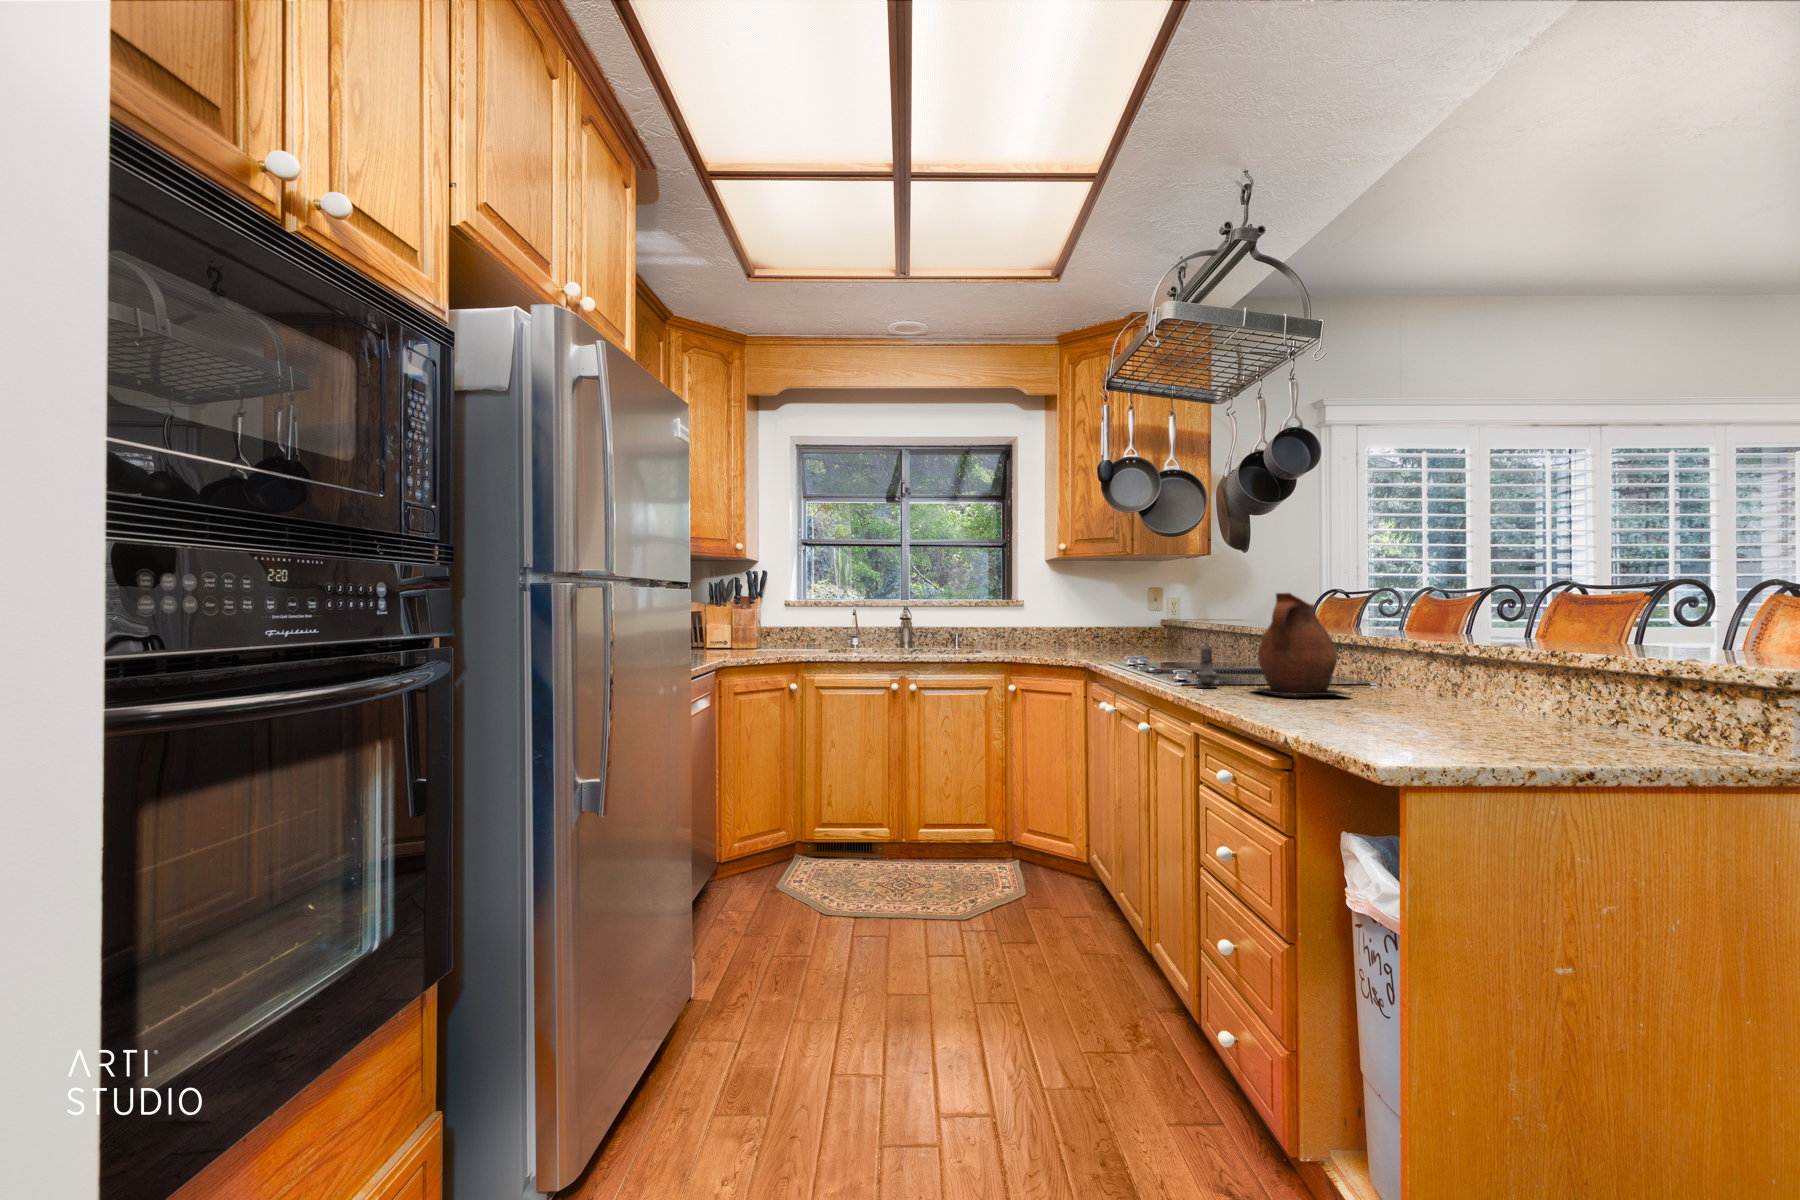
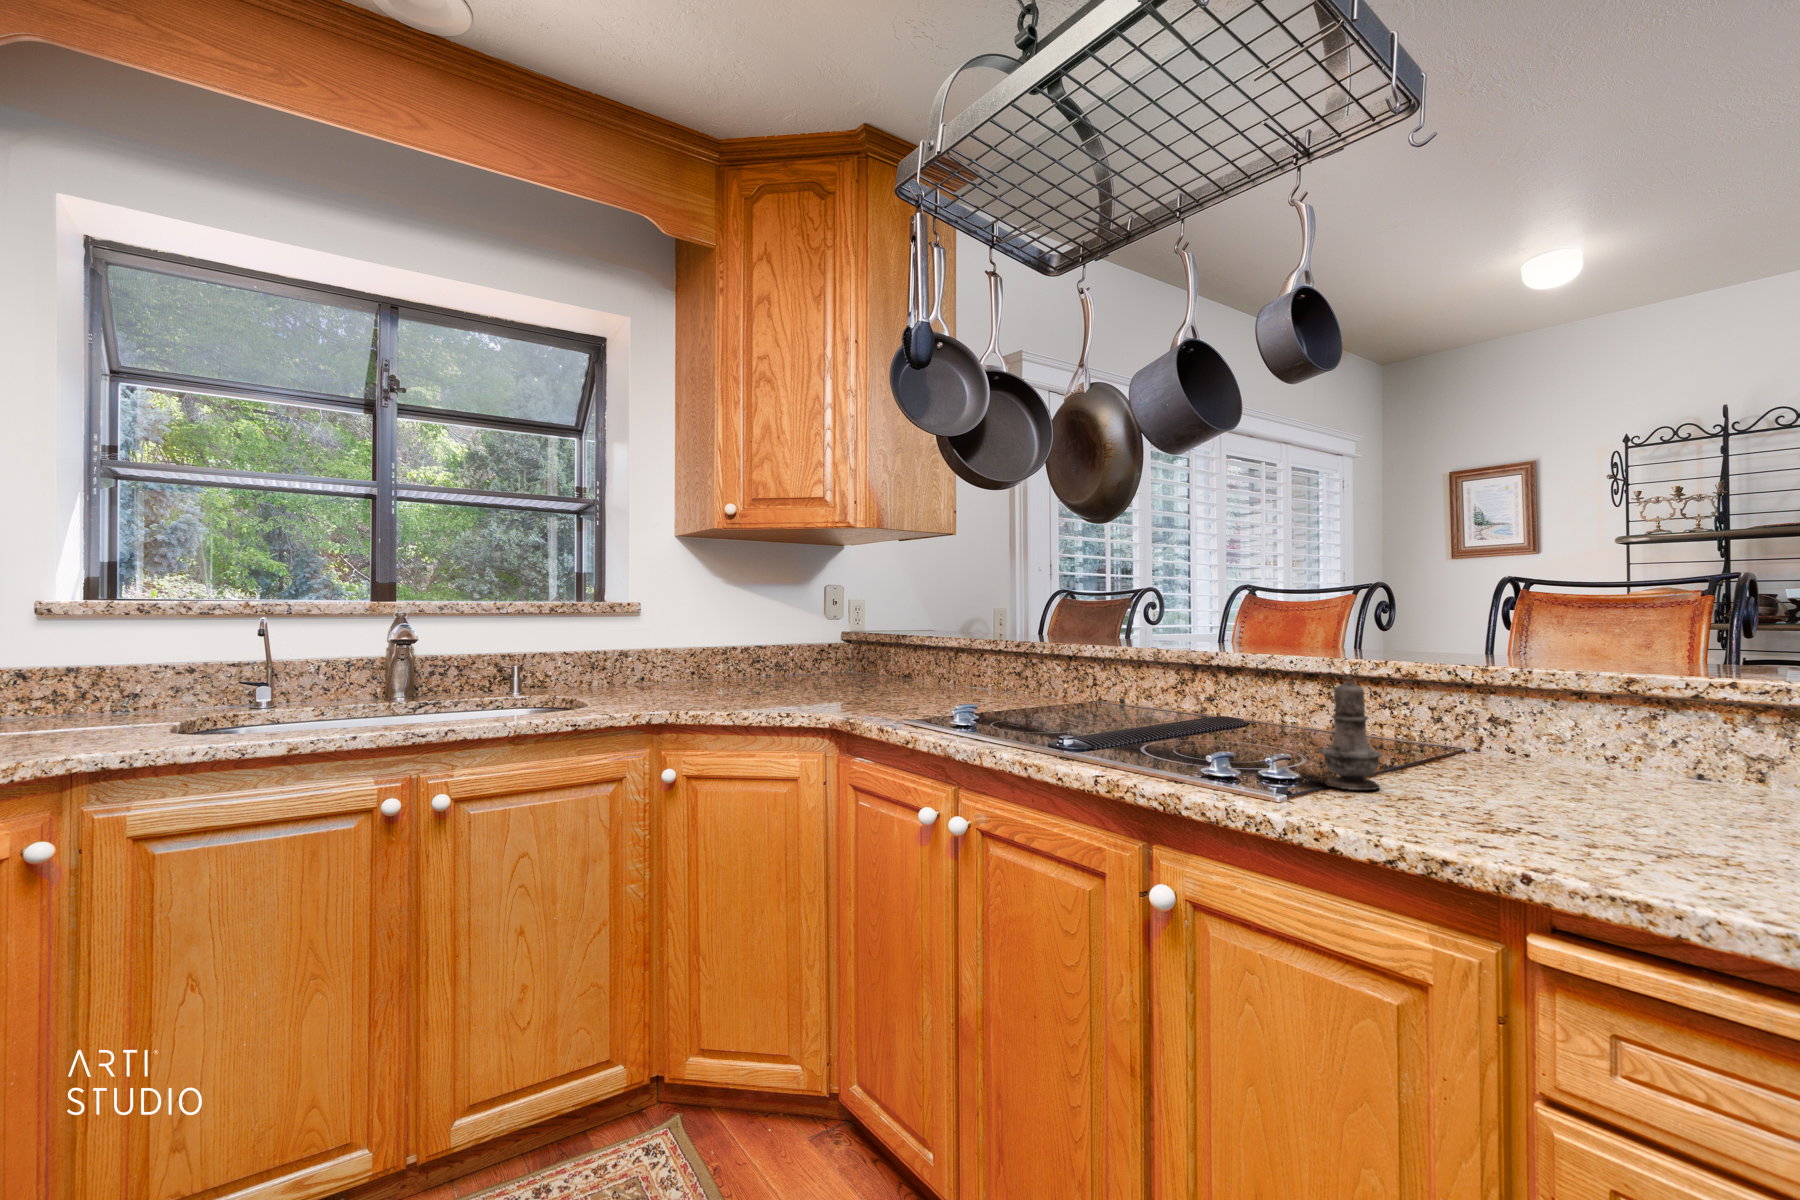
ceramic pitcher: present [1255,593,1351,695] -> none [1452,548,1710,807]

